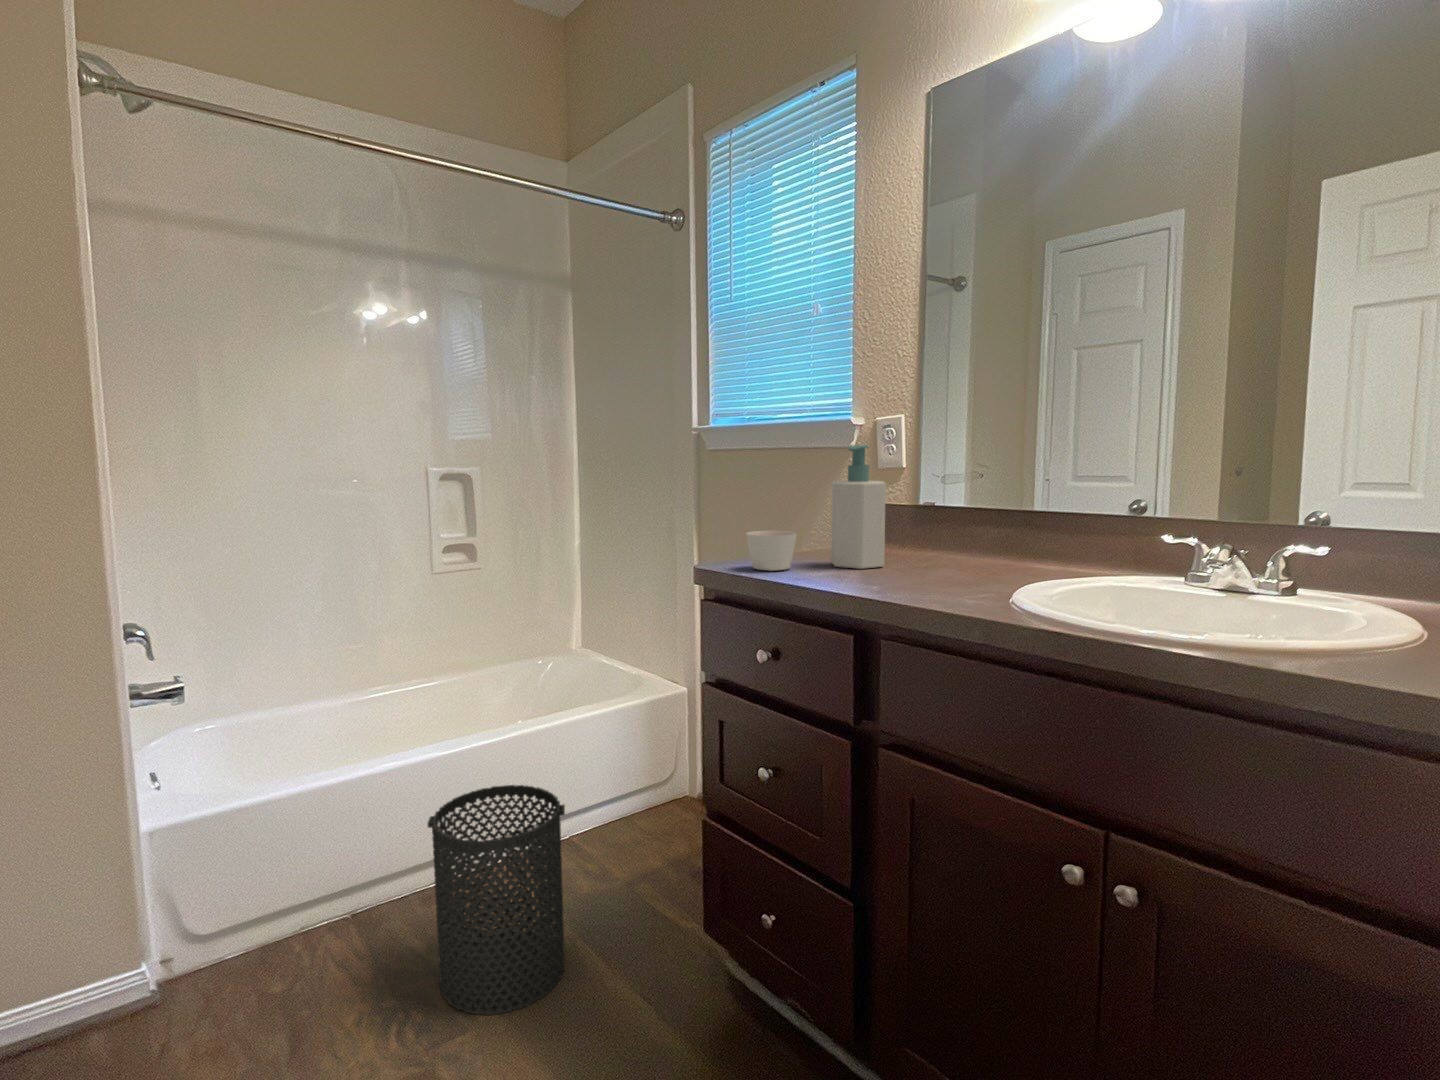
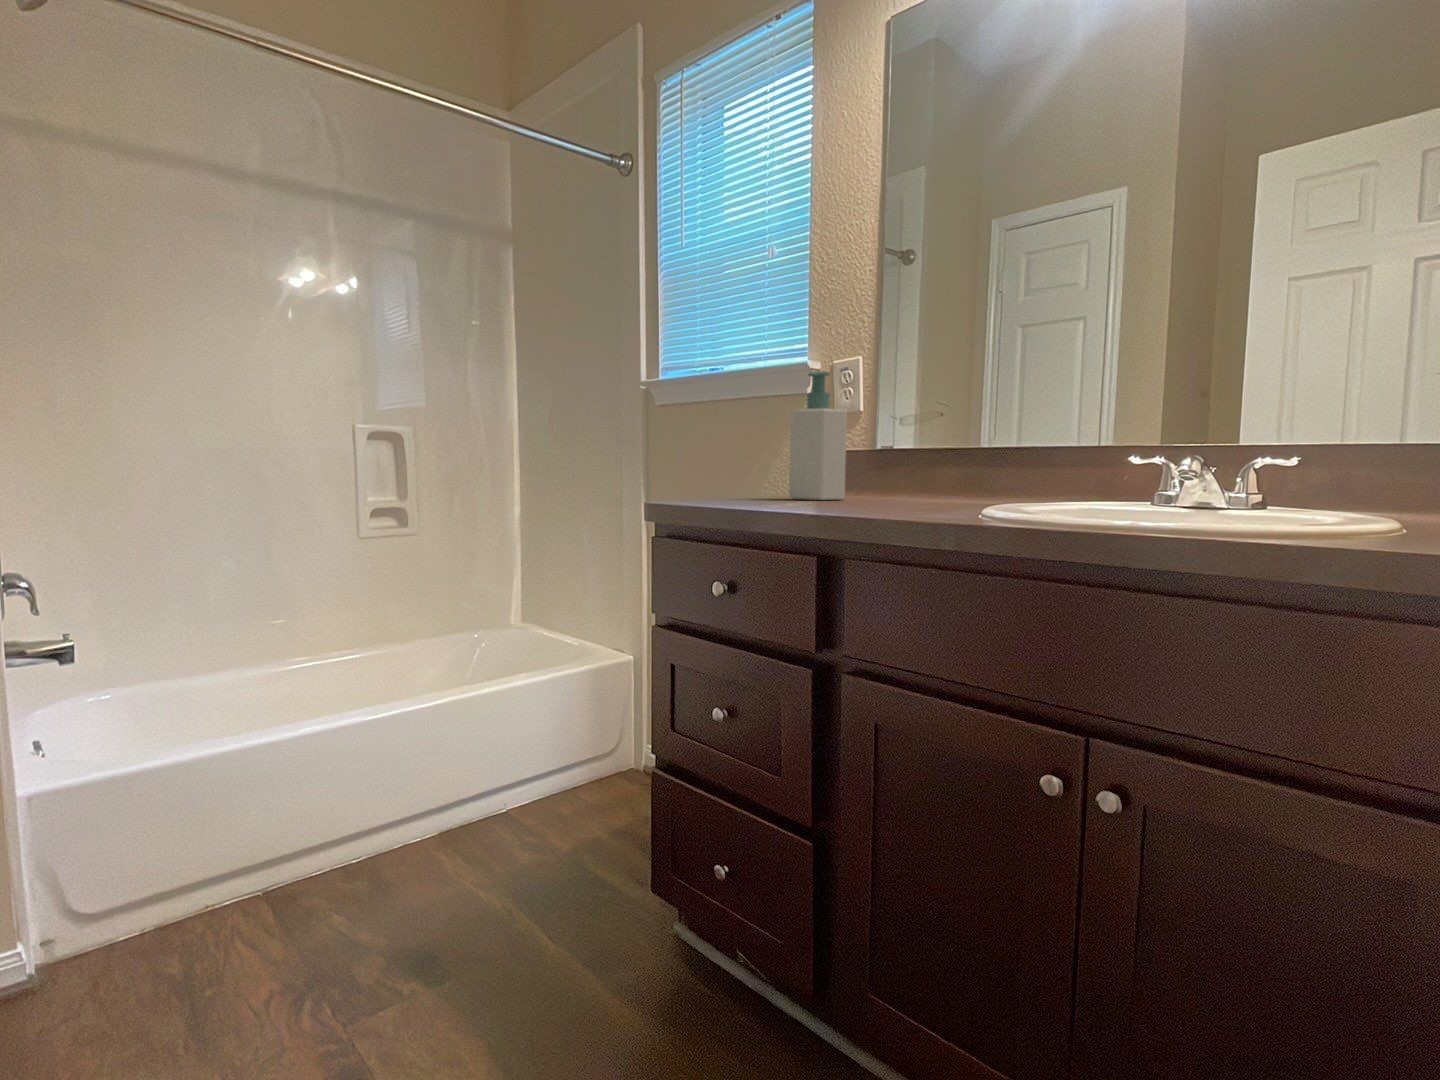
candle: present [747,531,796,571] -> none [701,461,754,499]
trash can: present [428,785,565,1015] -> none [350,744,503,989]

